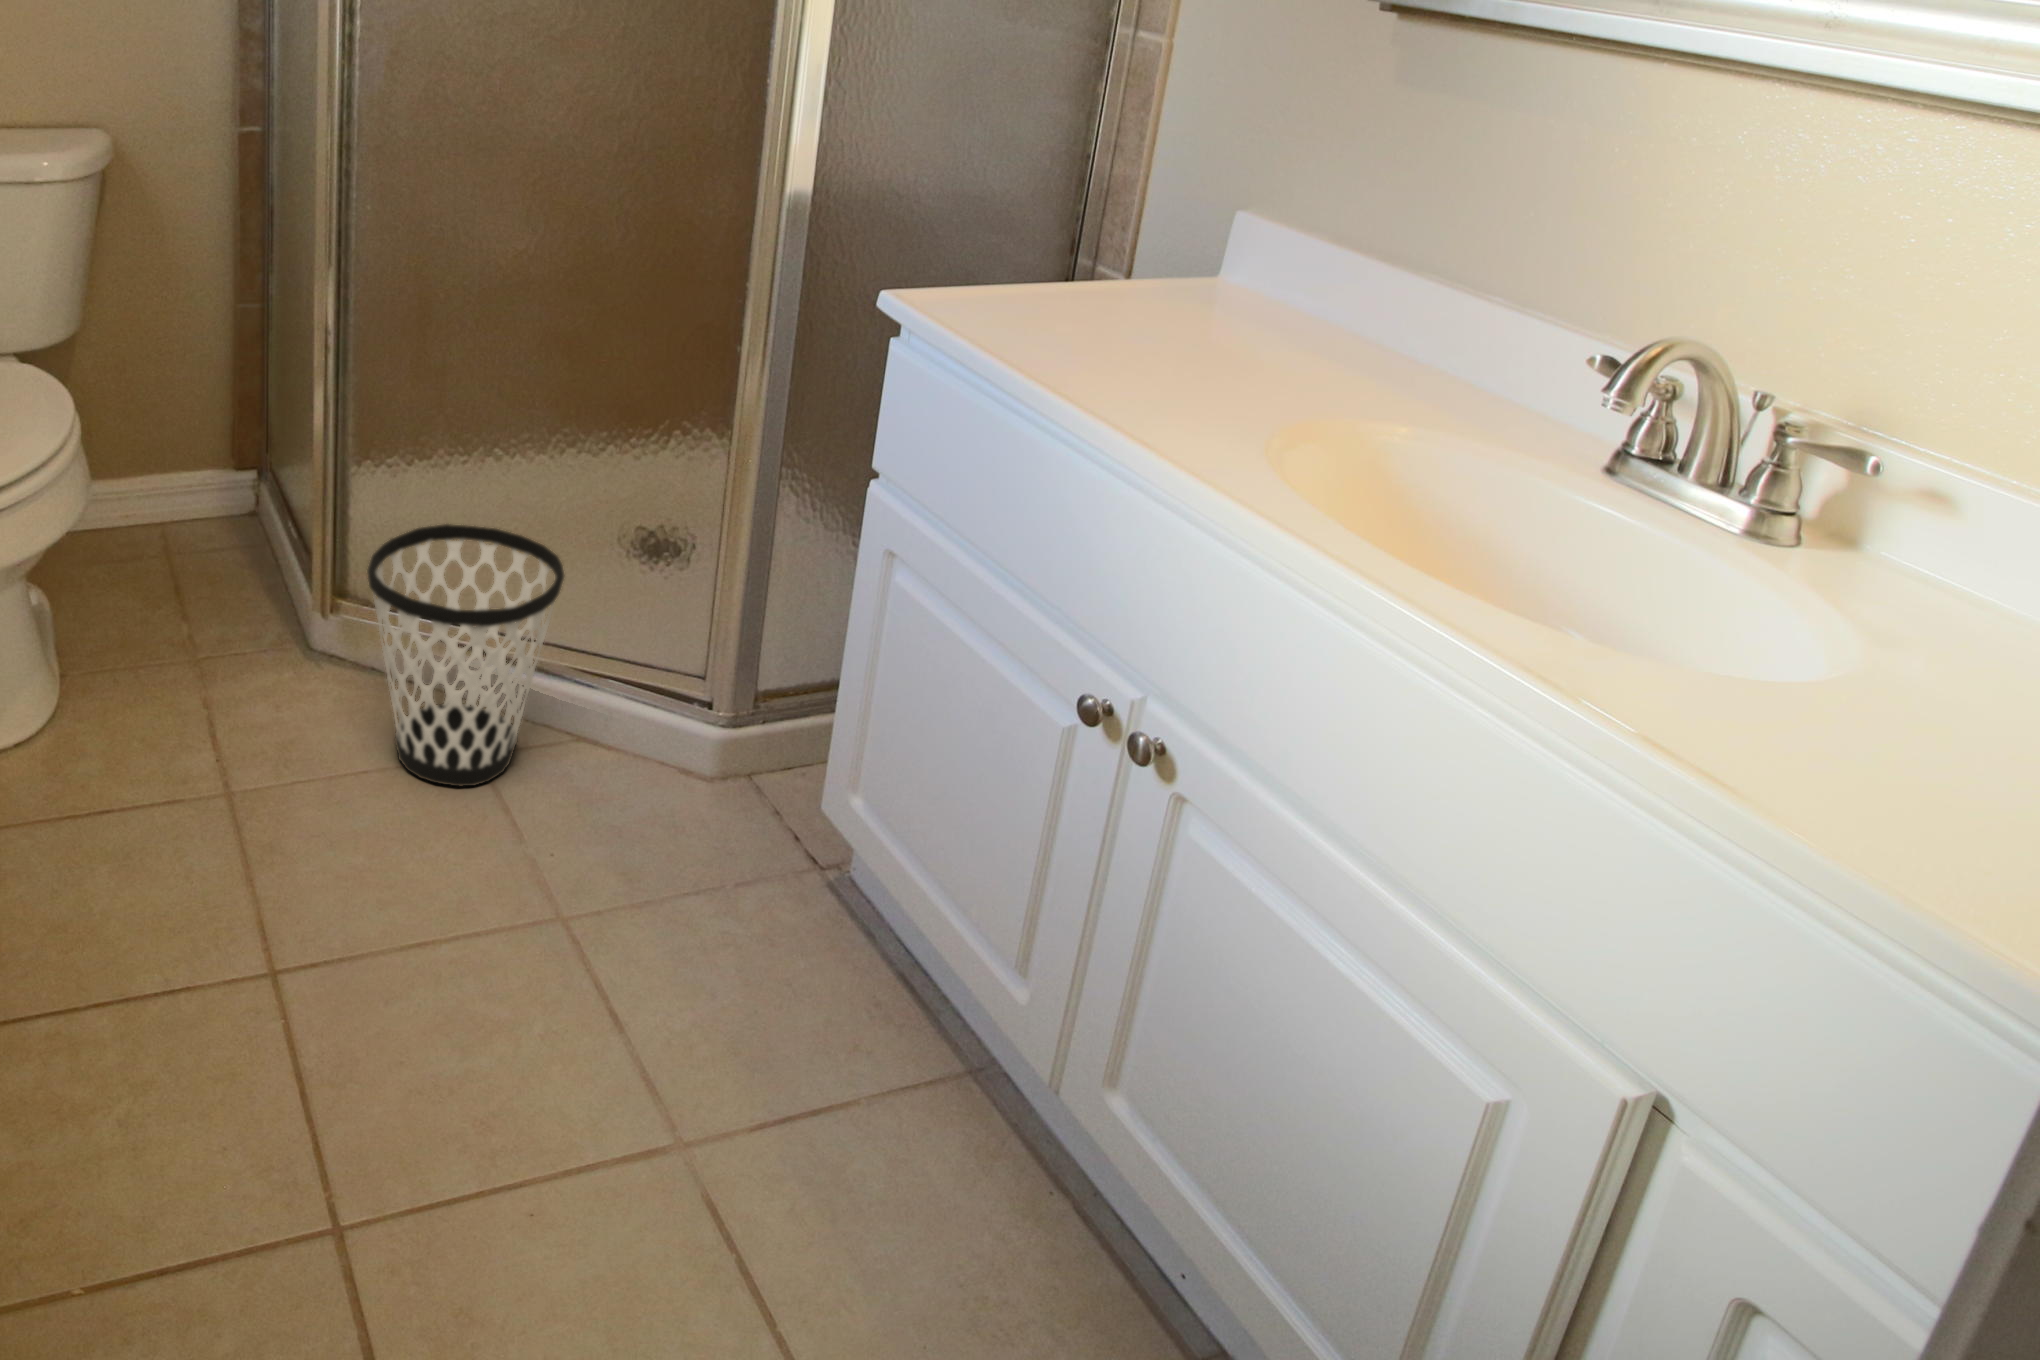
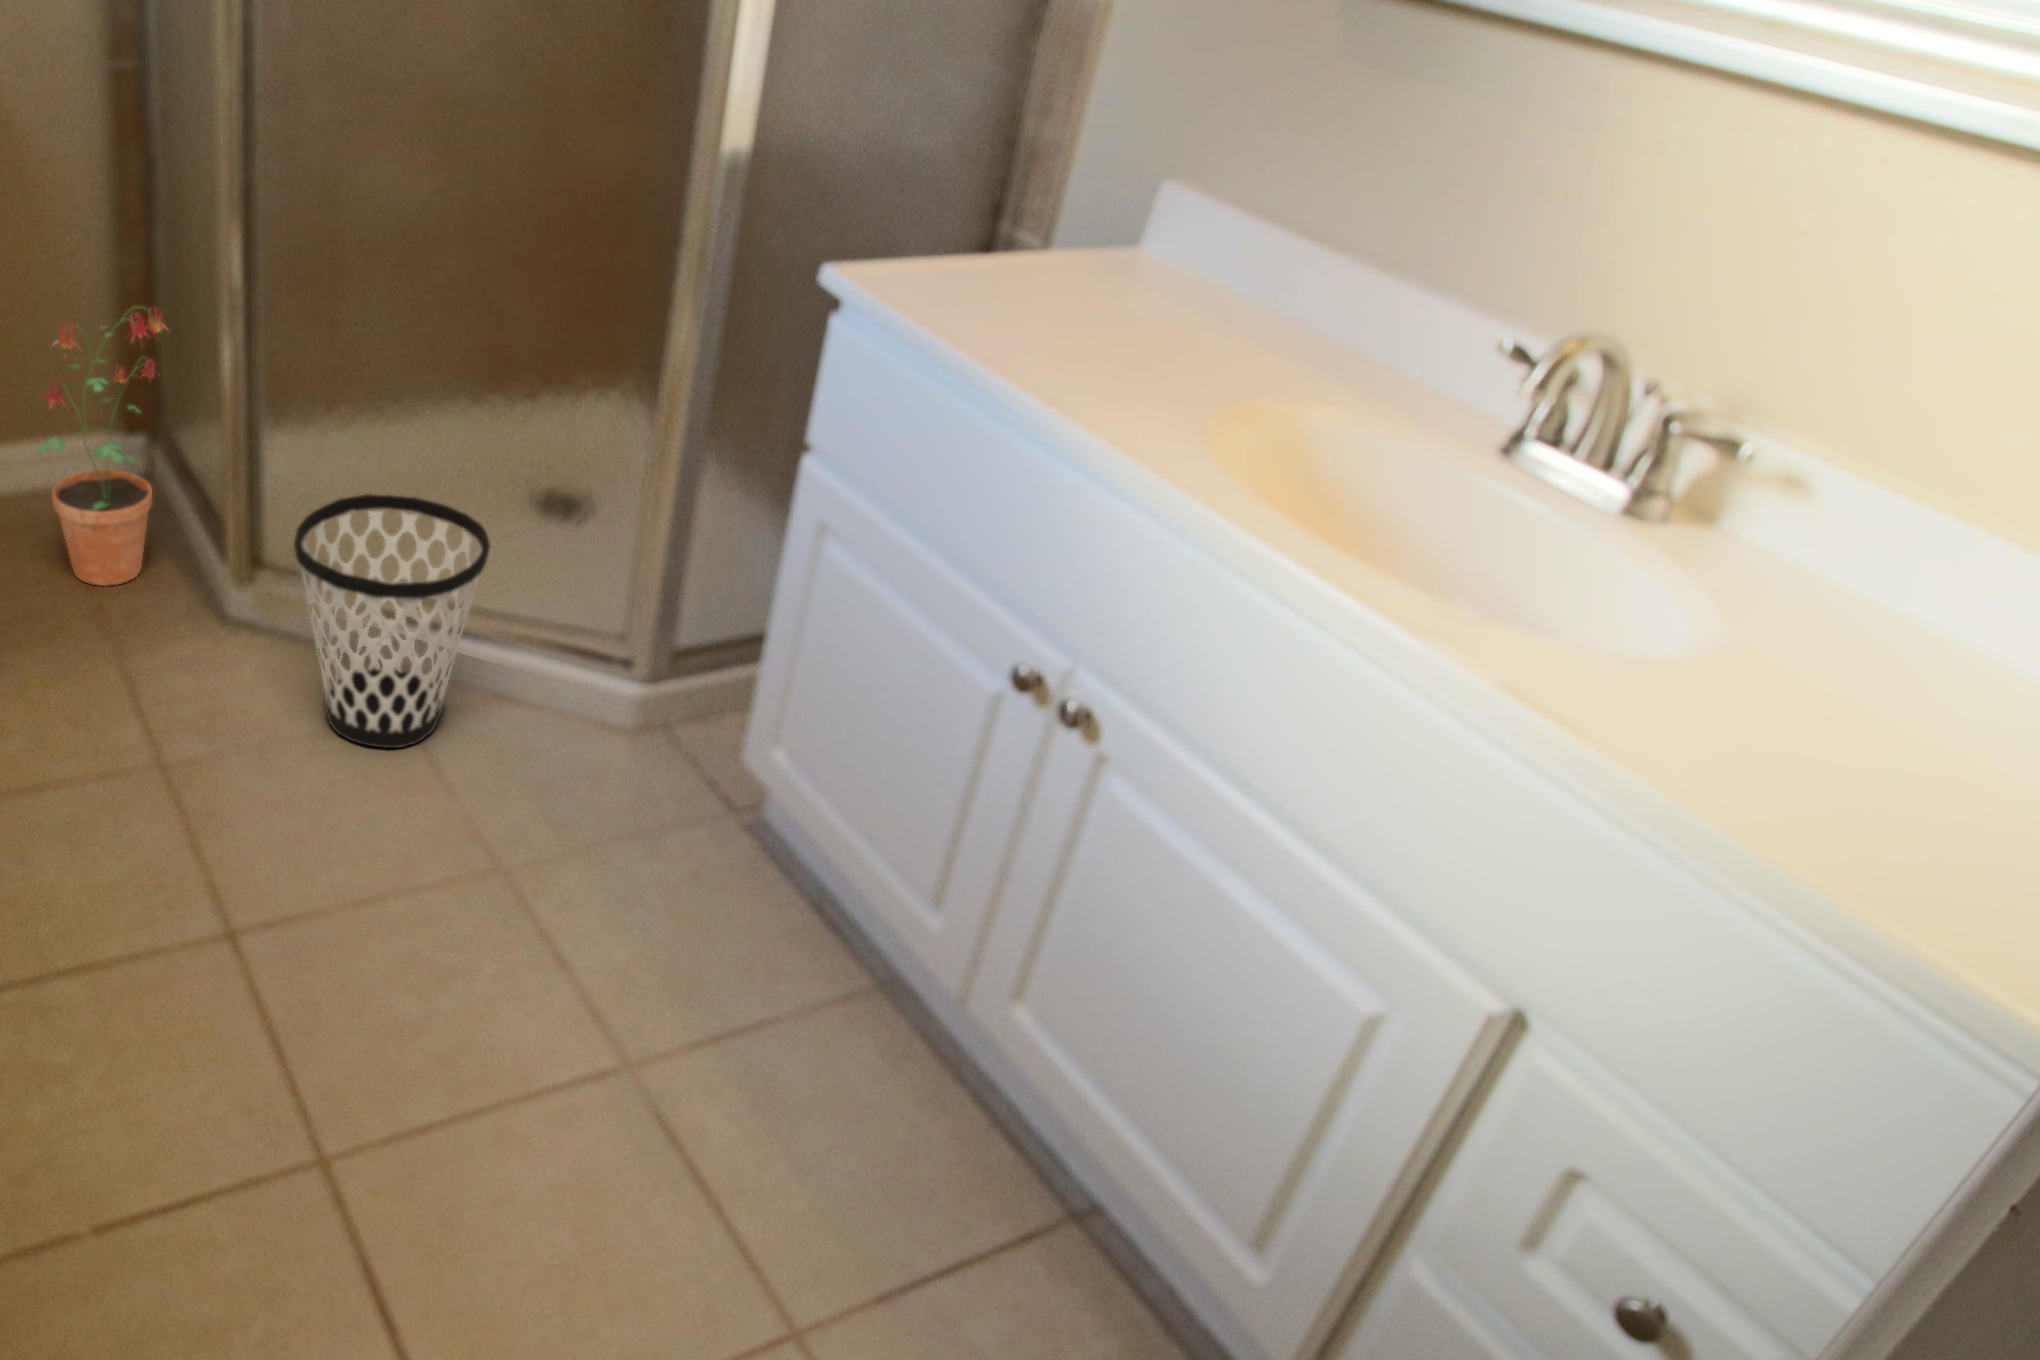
potted plant: none [132,344,271,616] -> present [38,308,167,586]

